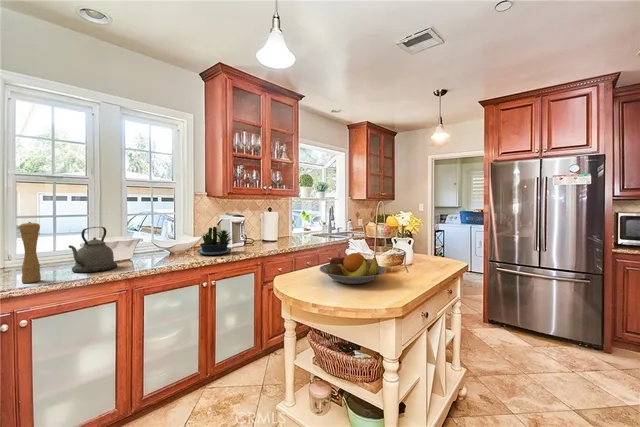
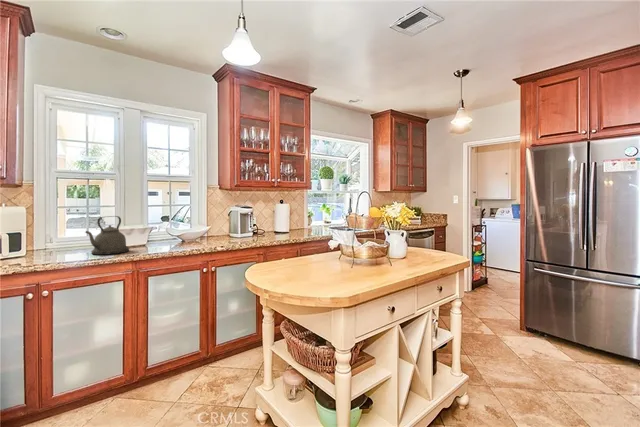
pepper mill: present [19,222,41,283] -> none [46,211,63,261]
potted plant: present [197,227,231,255] -> none [204,217,241,243]
fruit bowl: present [320,253,386,284] -> none [288,242,353,272]

